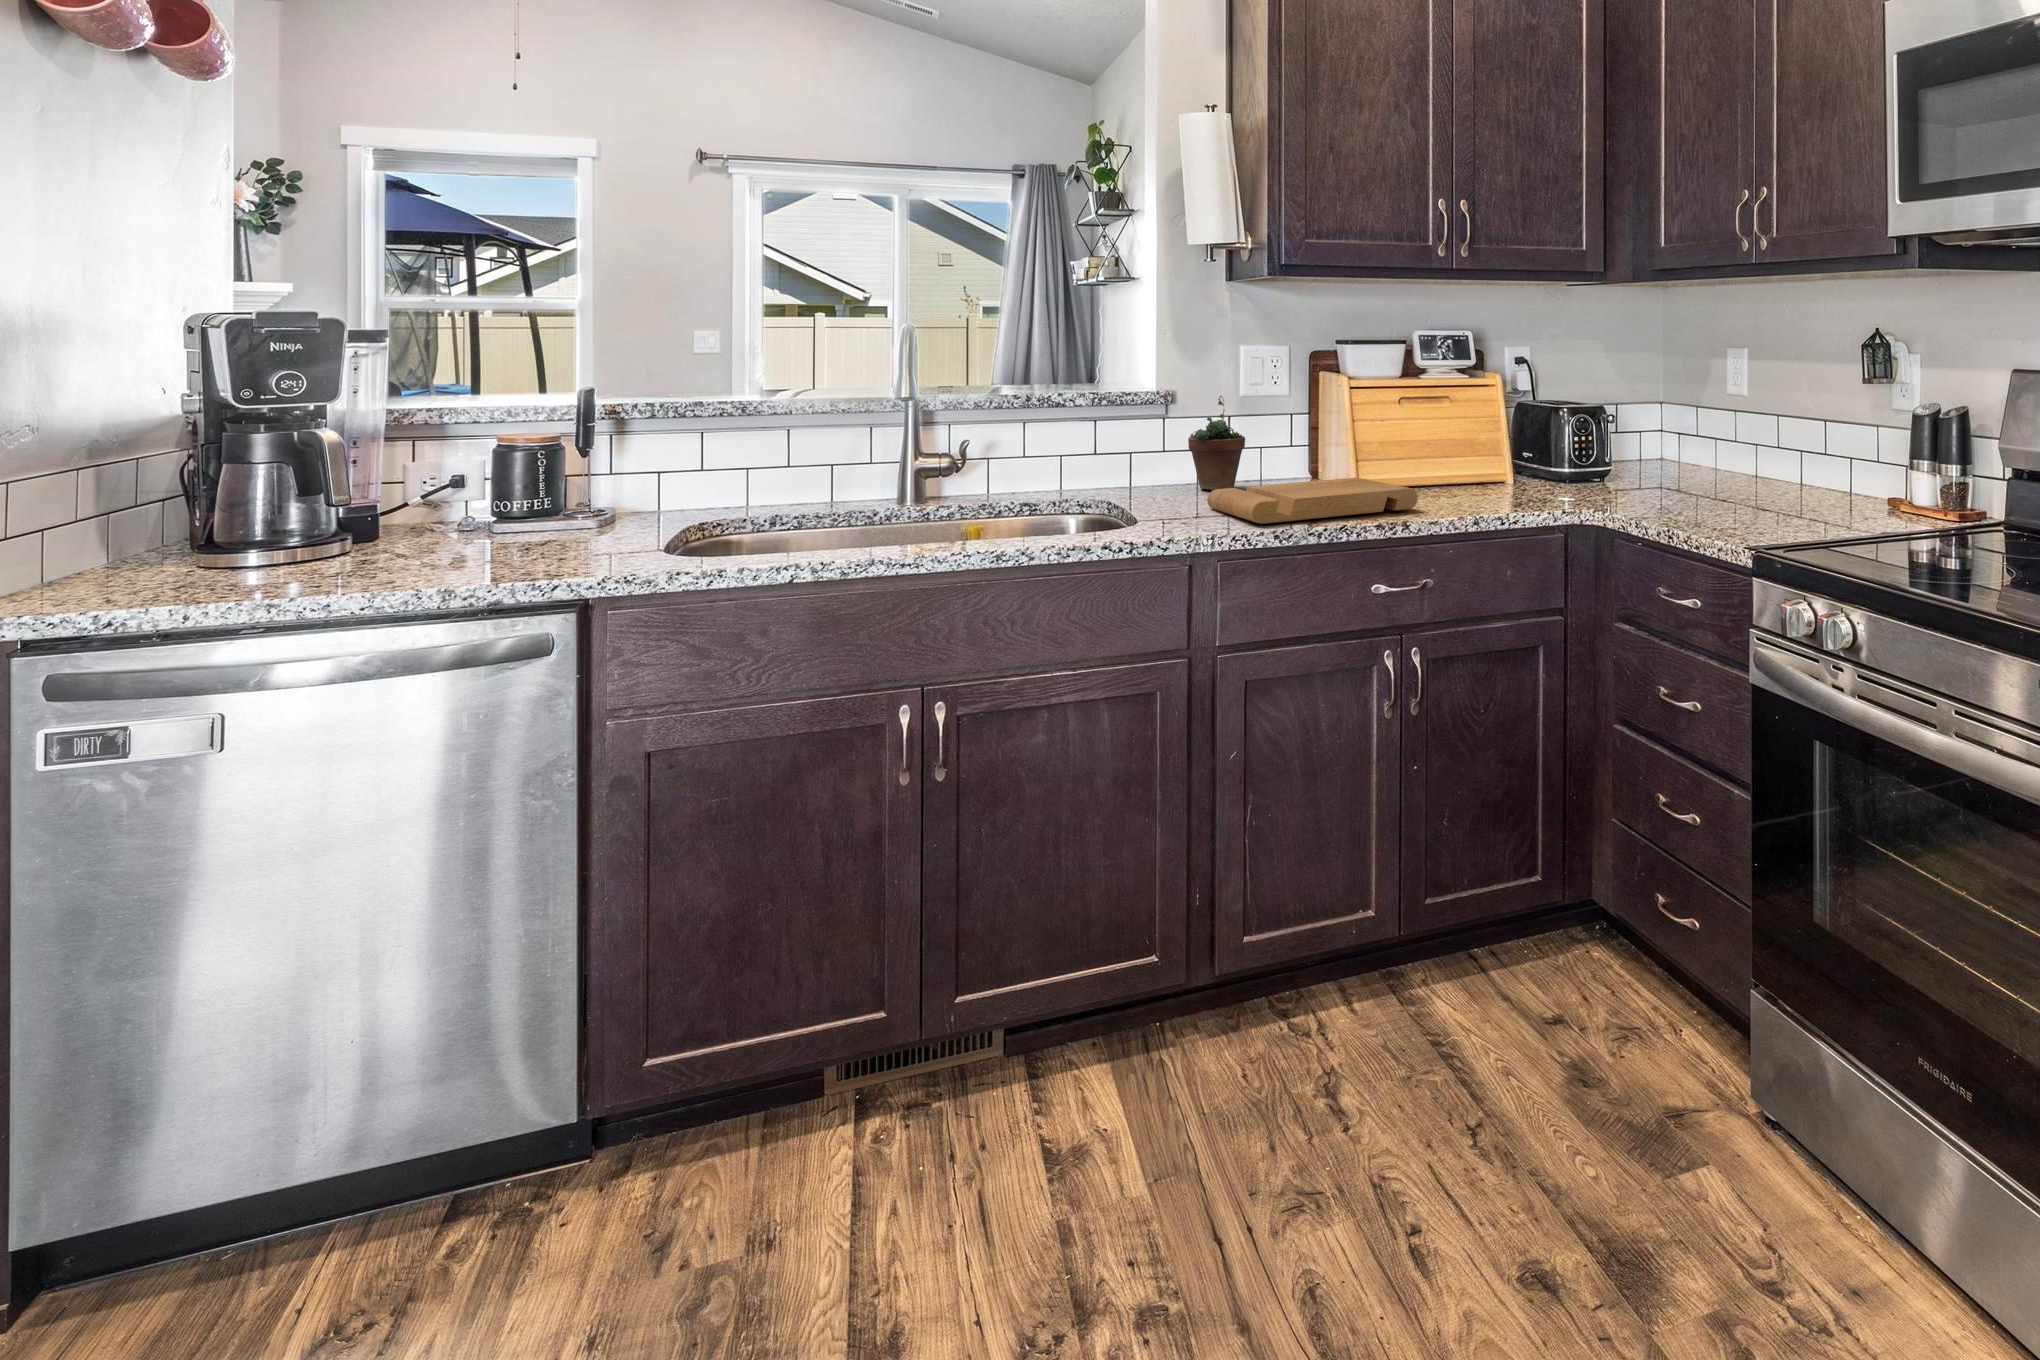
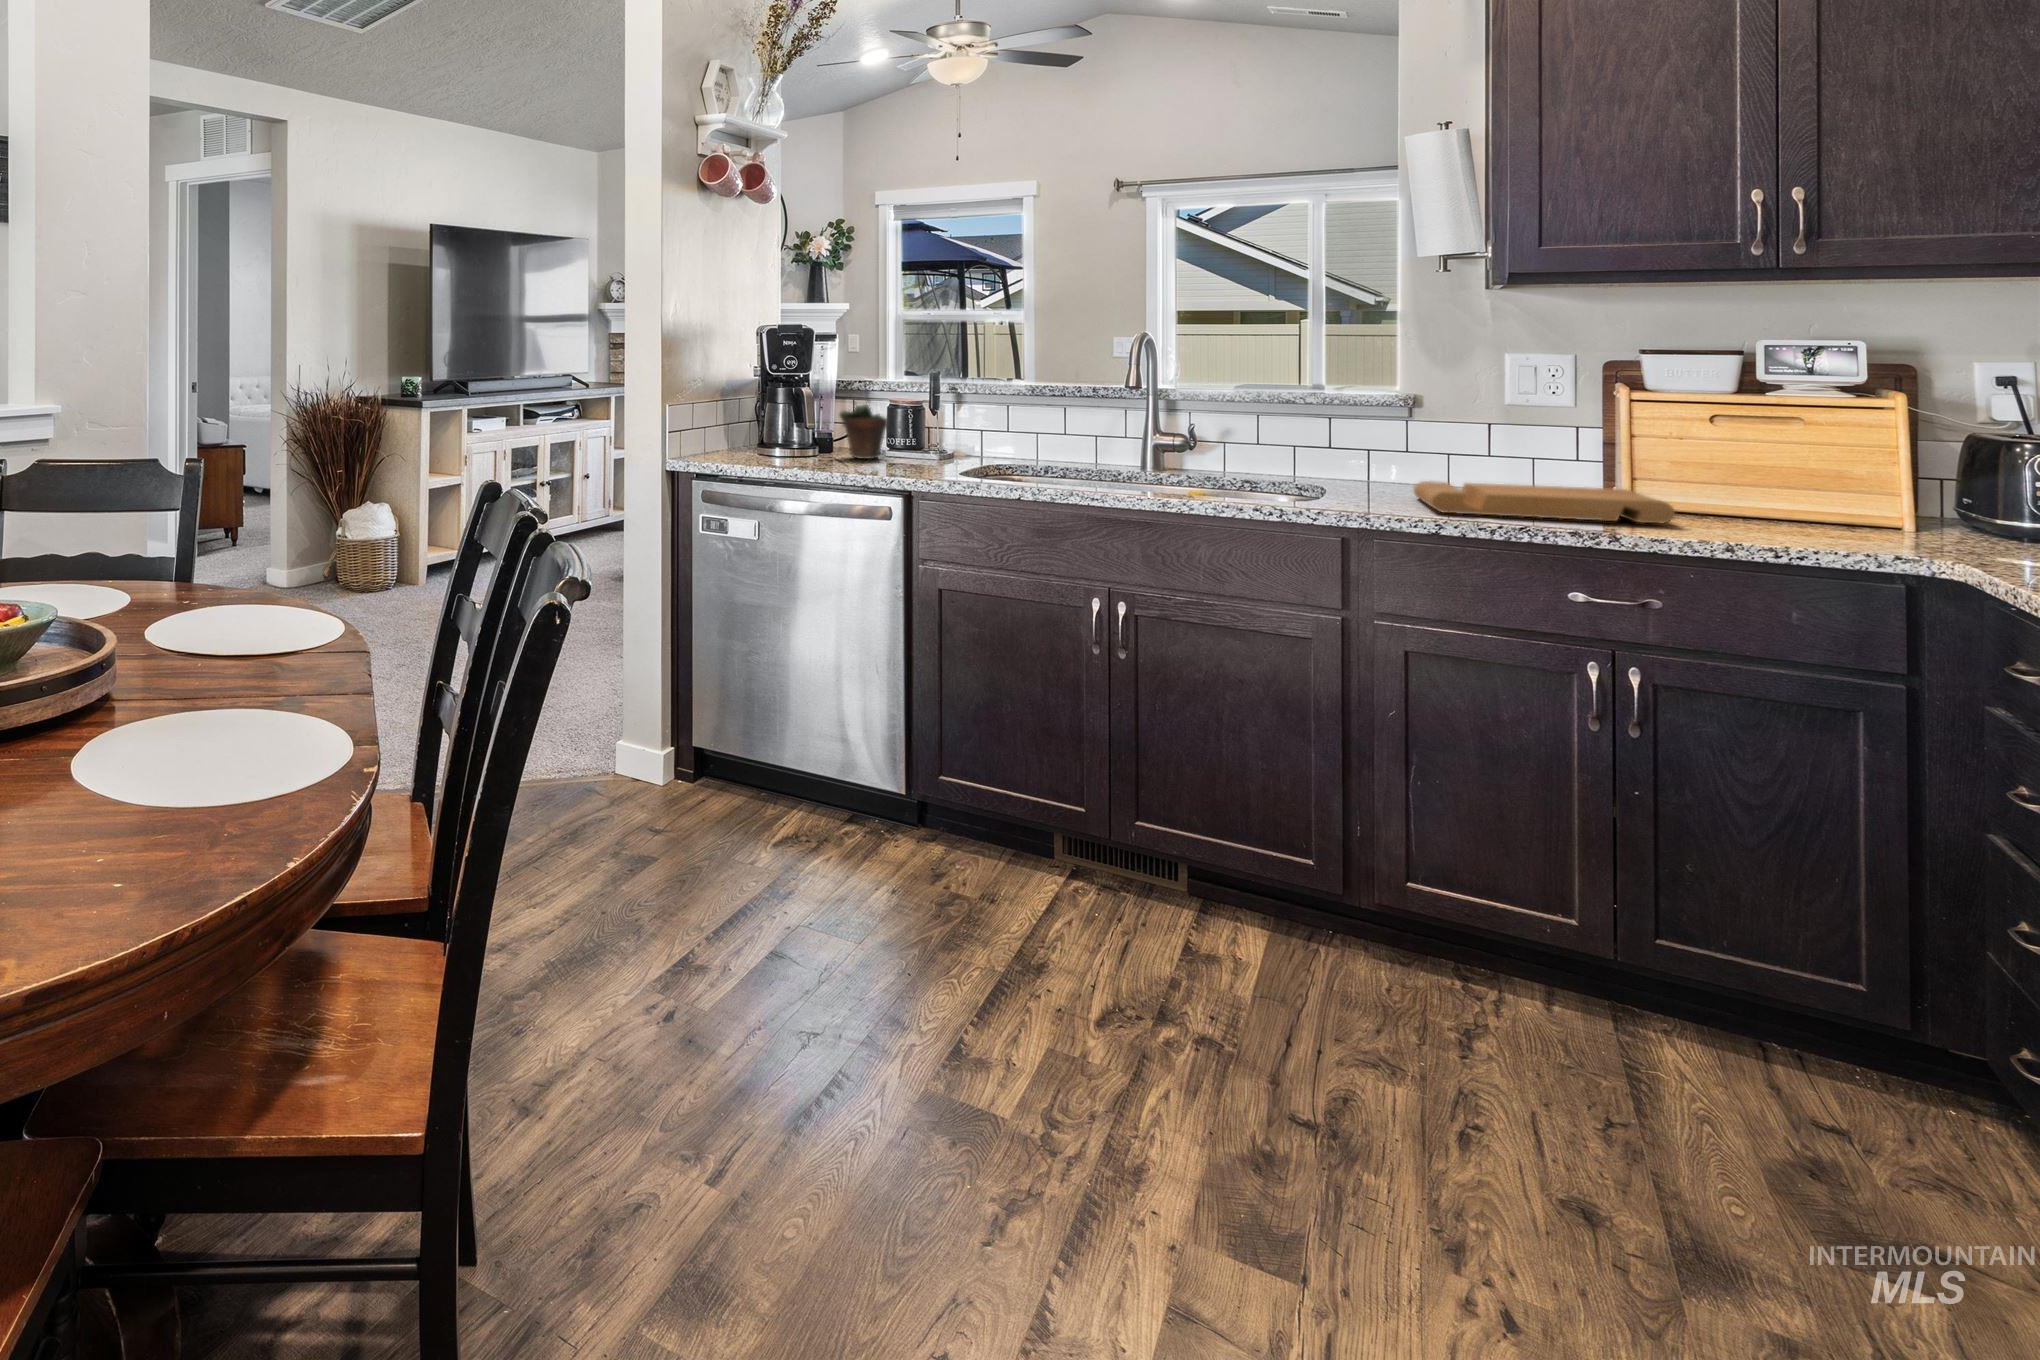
succulent plant: present [1188,396,1245,490] -> present [840,401,888,459]

